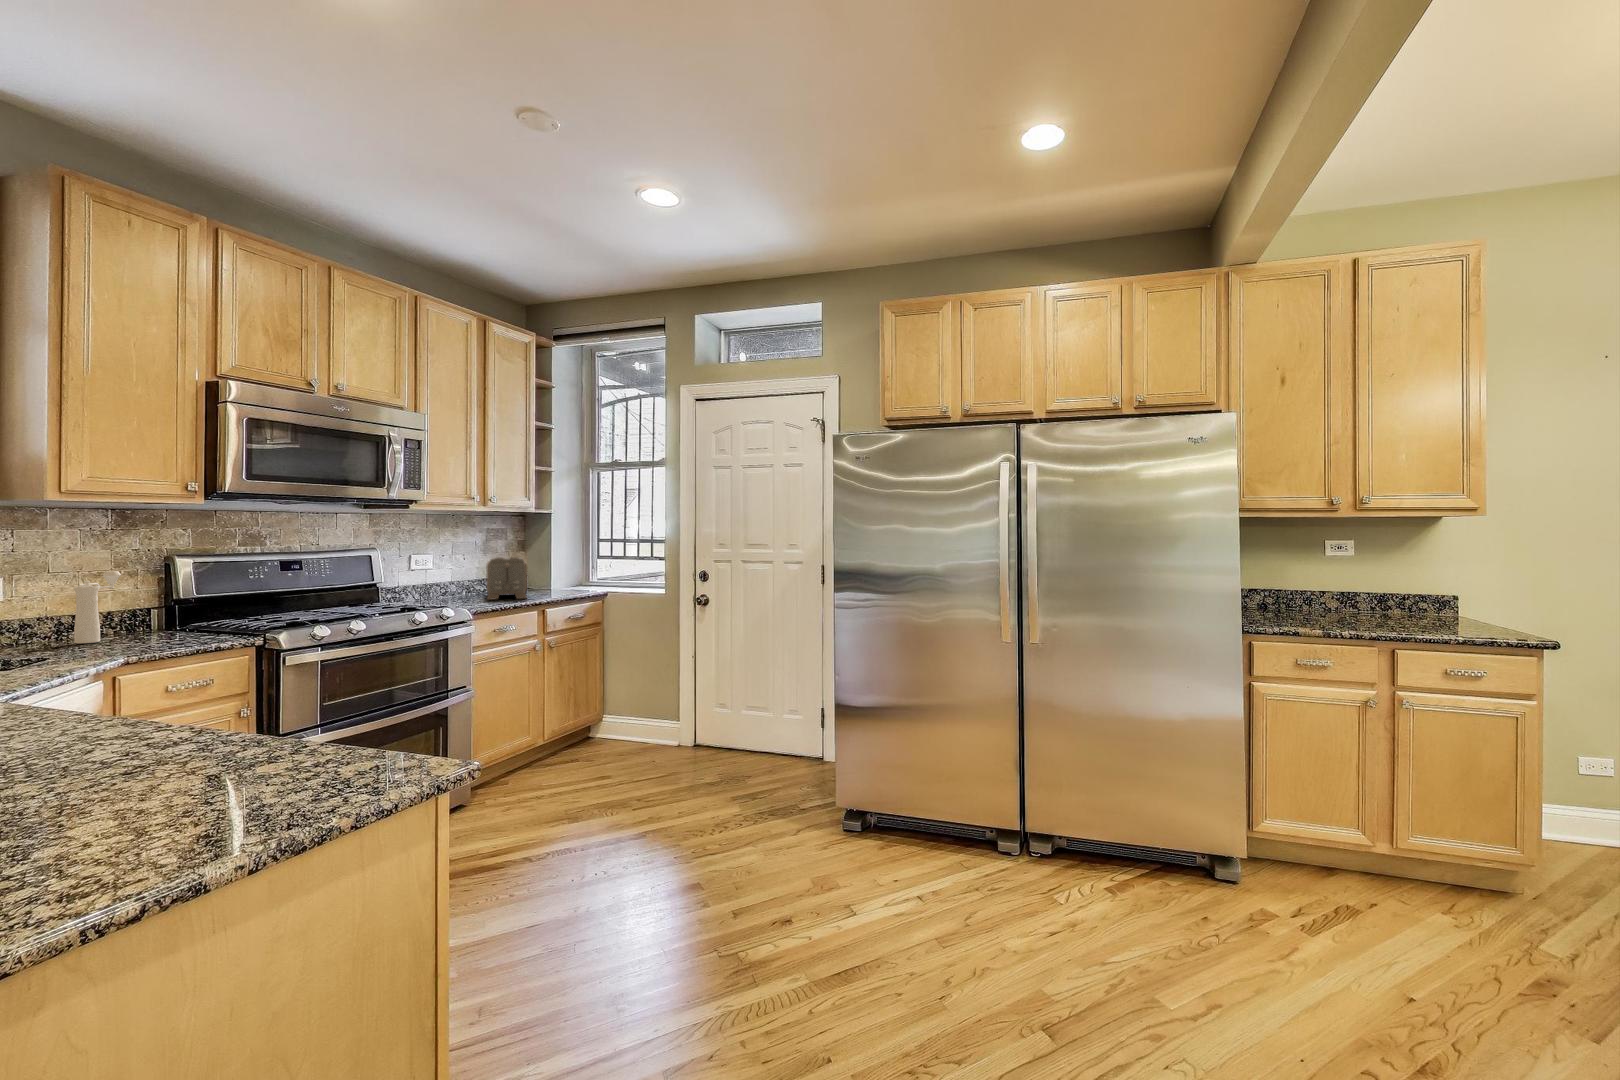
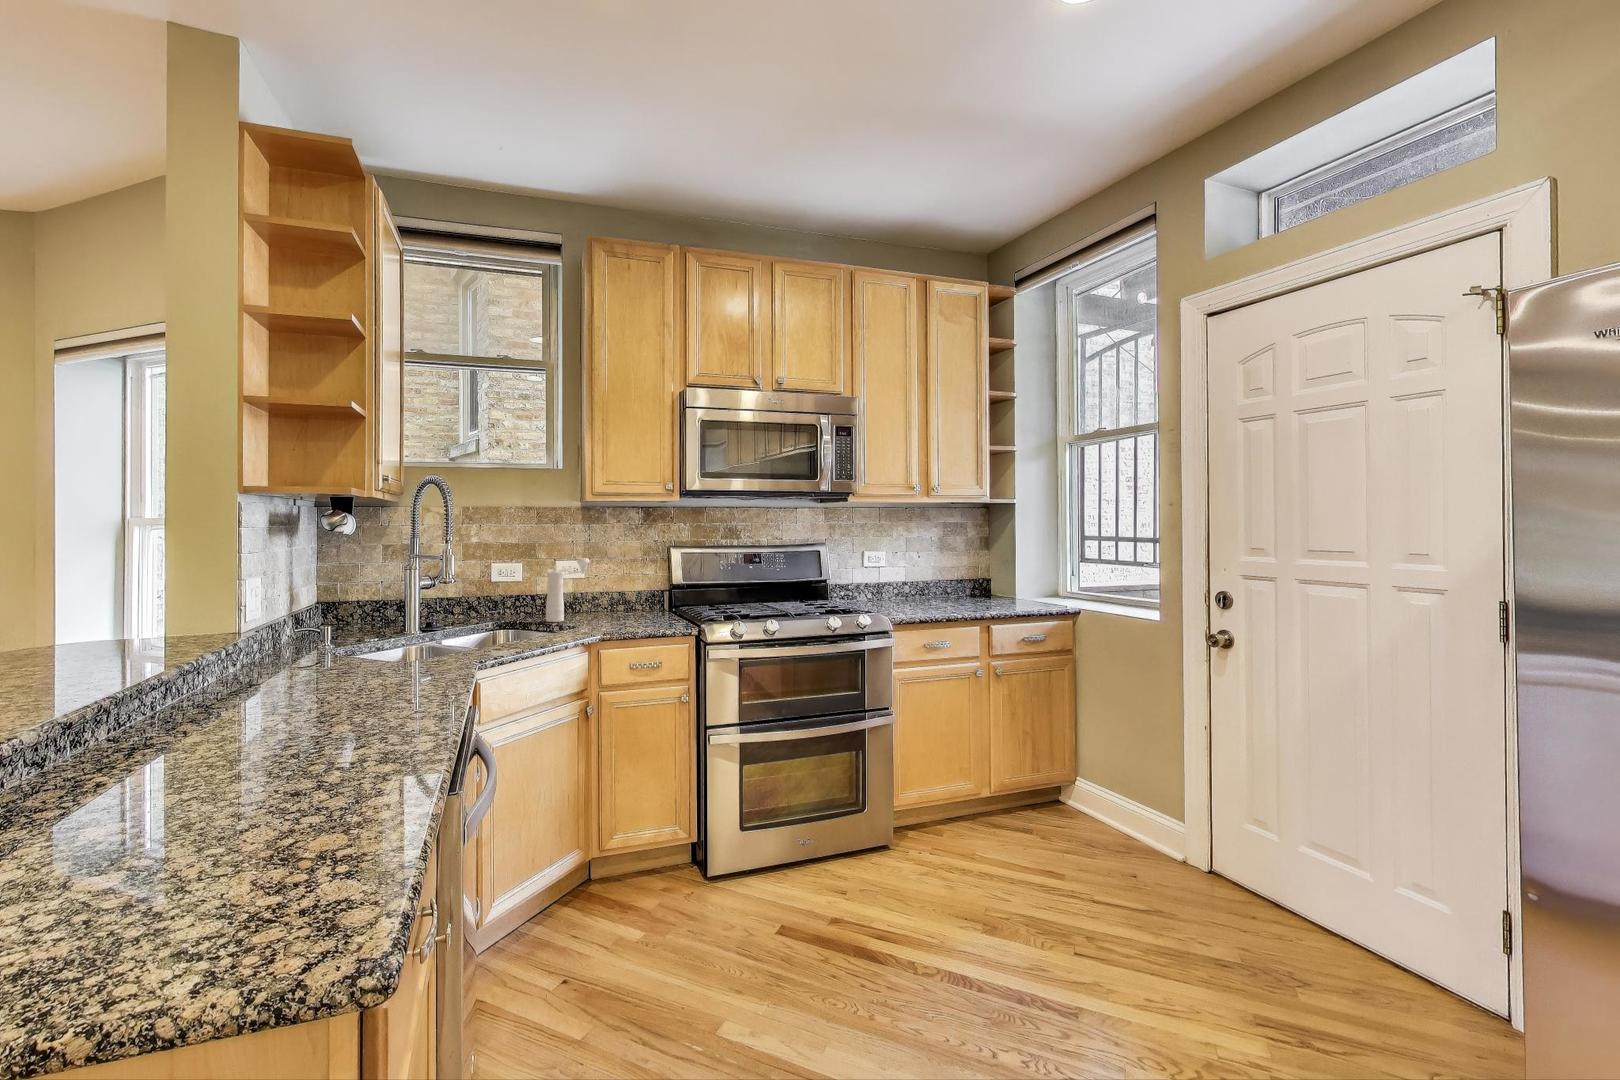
toaster: present [486,557,527,600] -> none [927,558,978,609]

